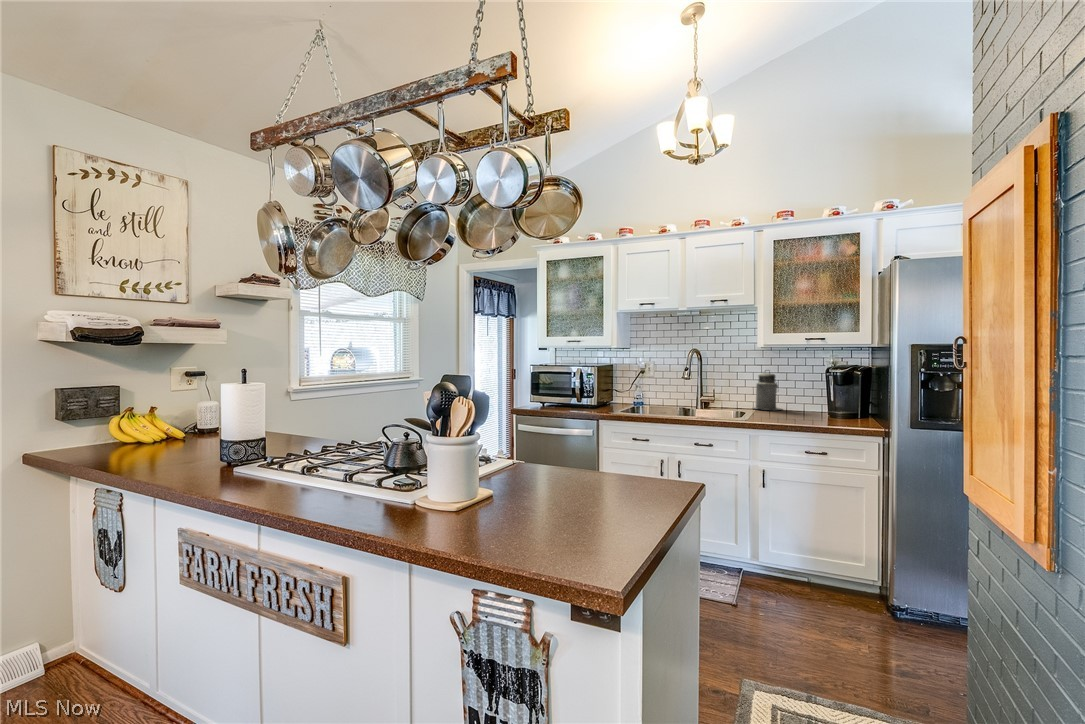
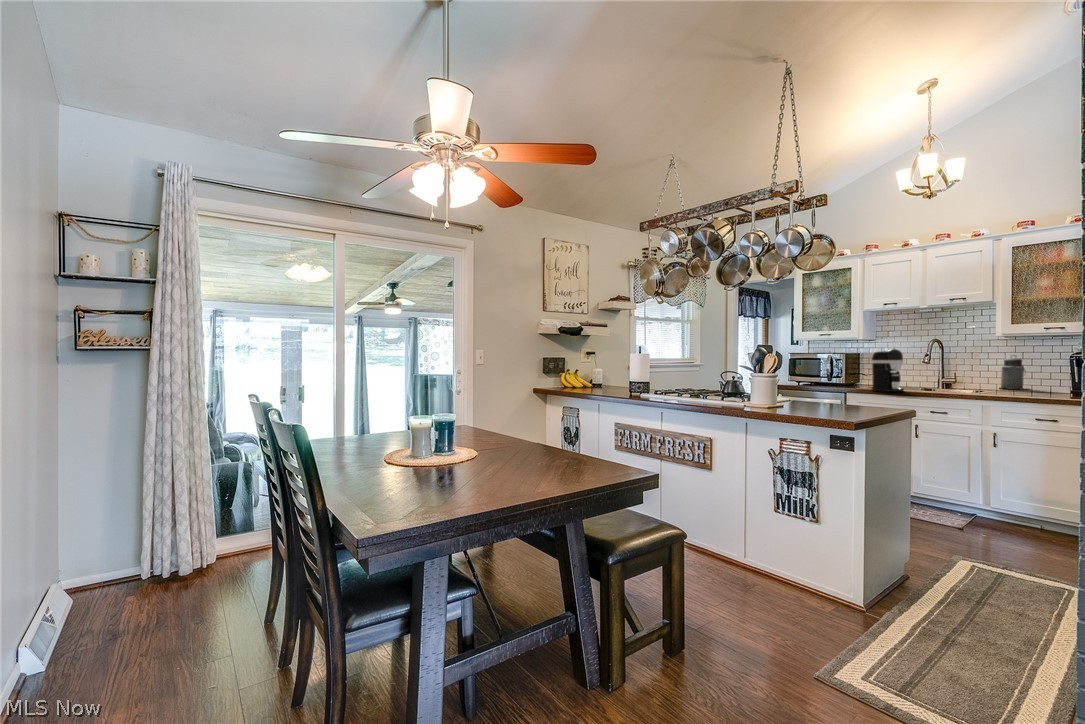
coffee maker: none [628,363,664,419] -> present [872,349,904,392]

